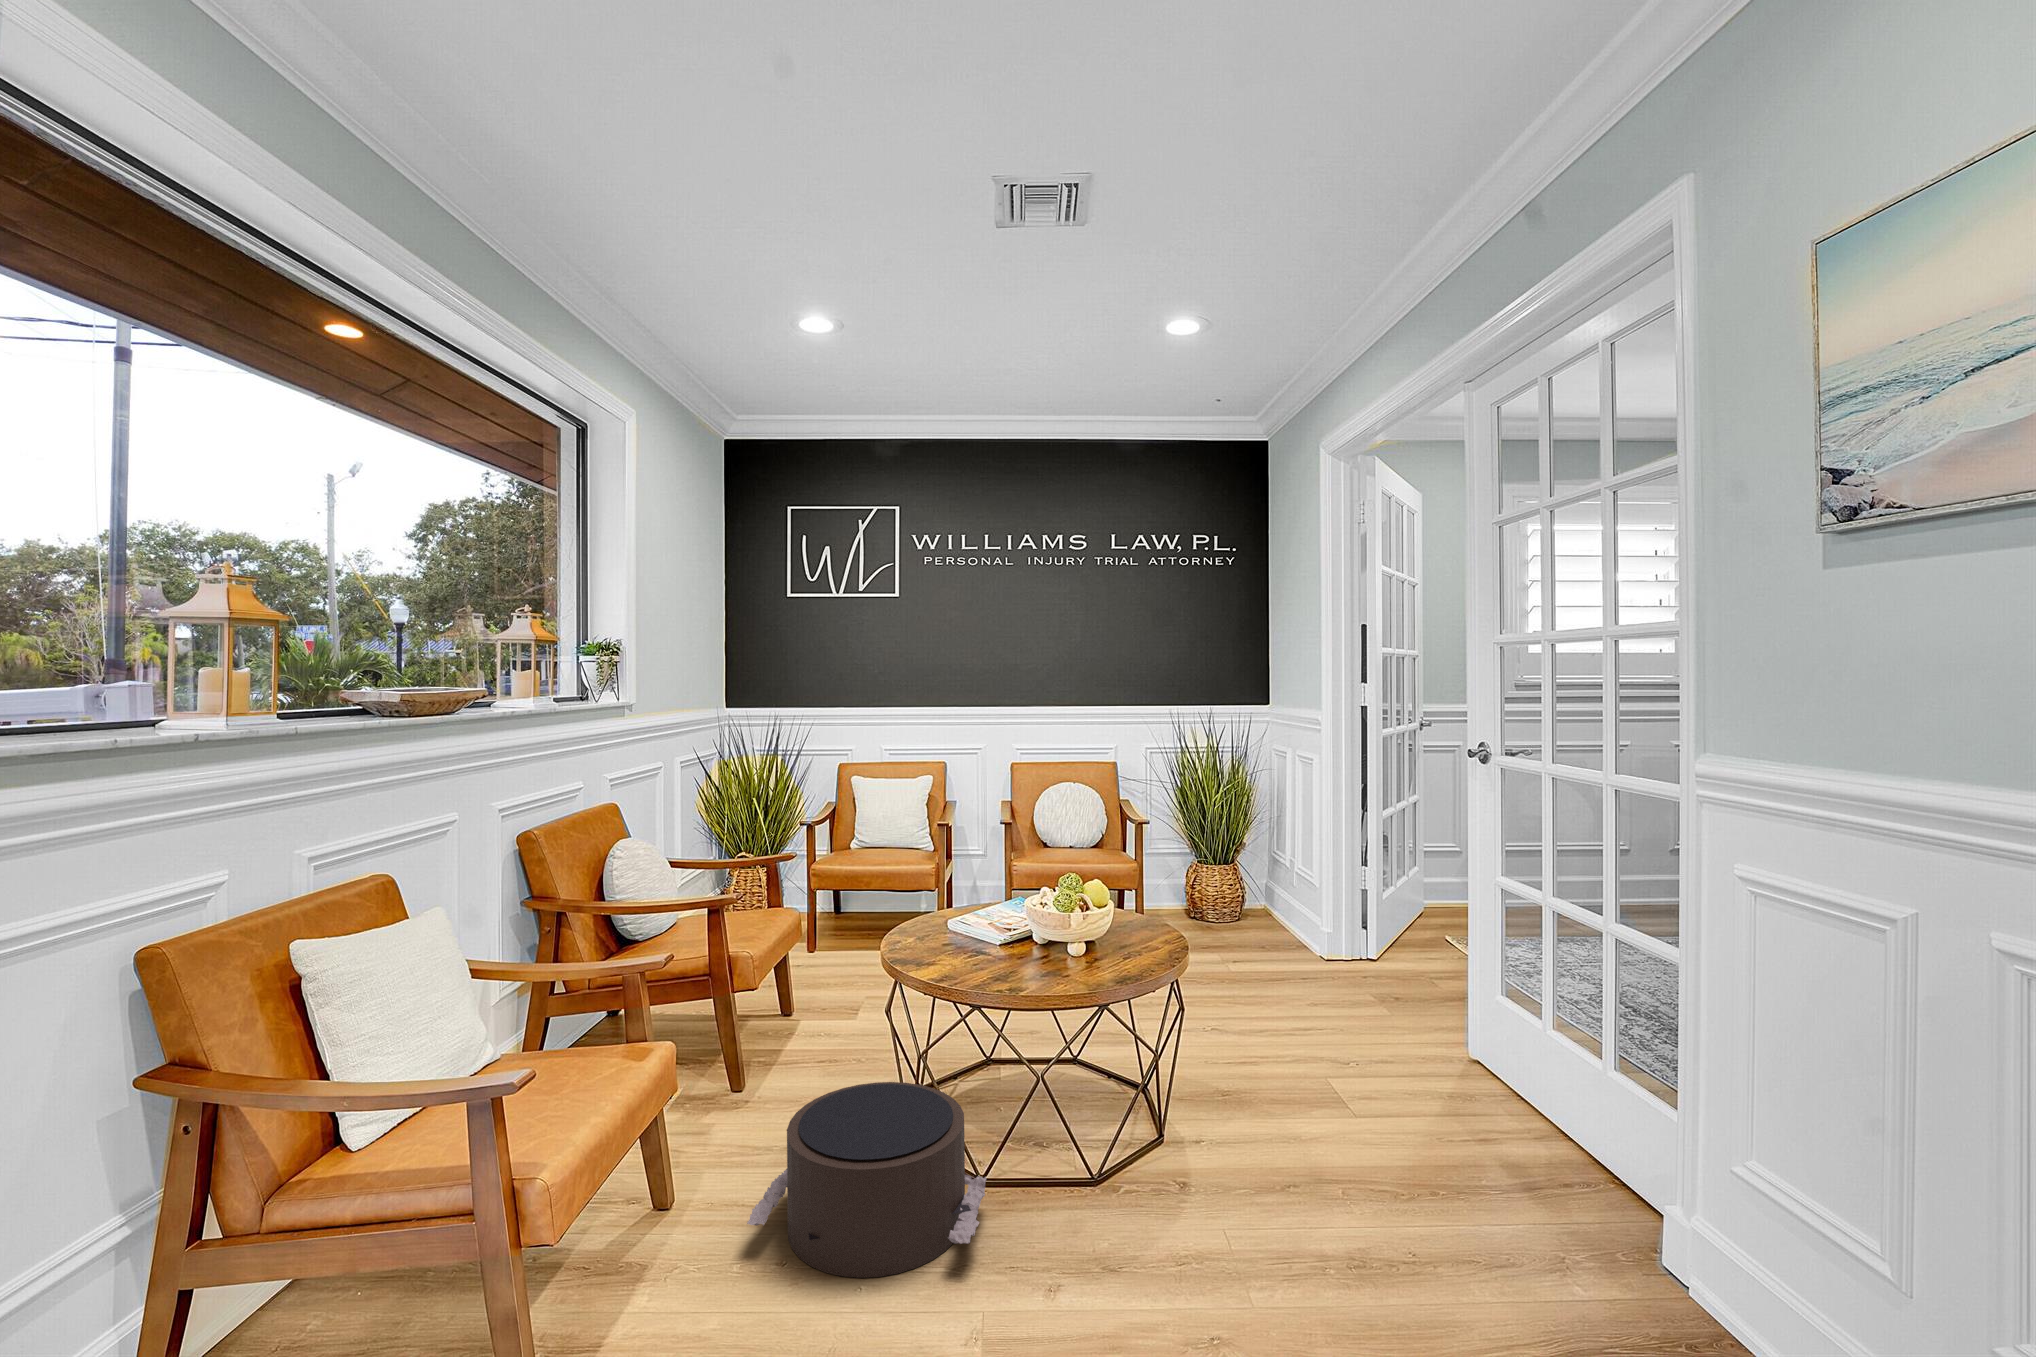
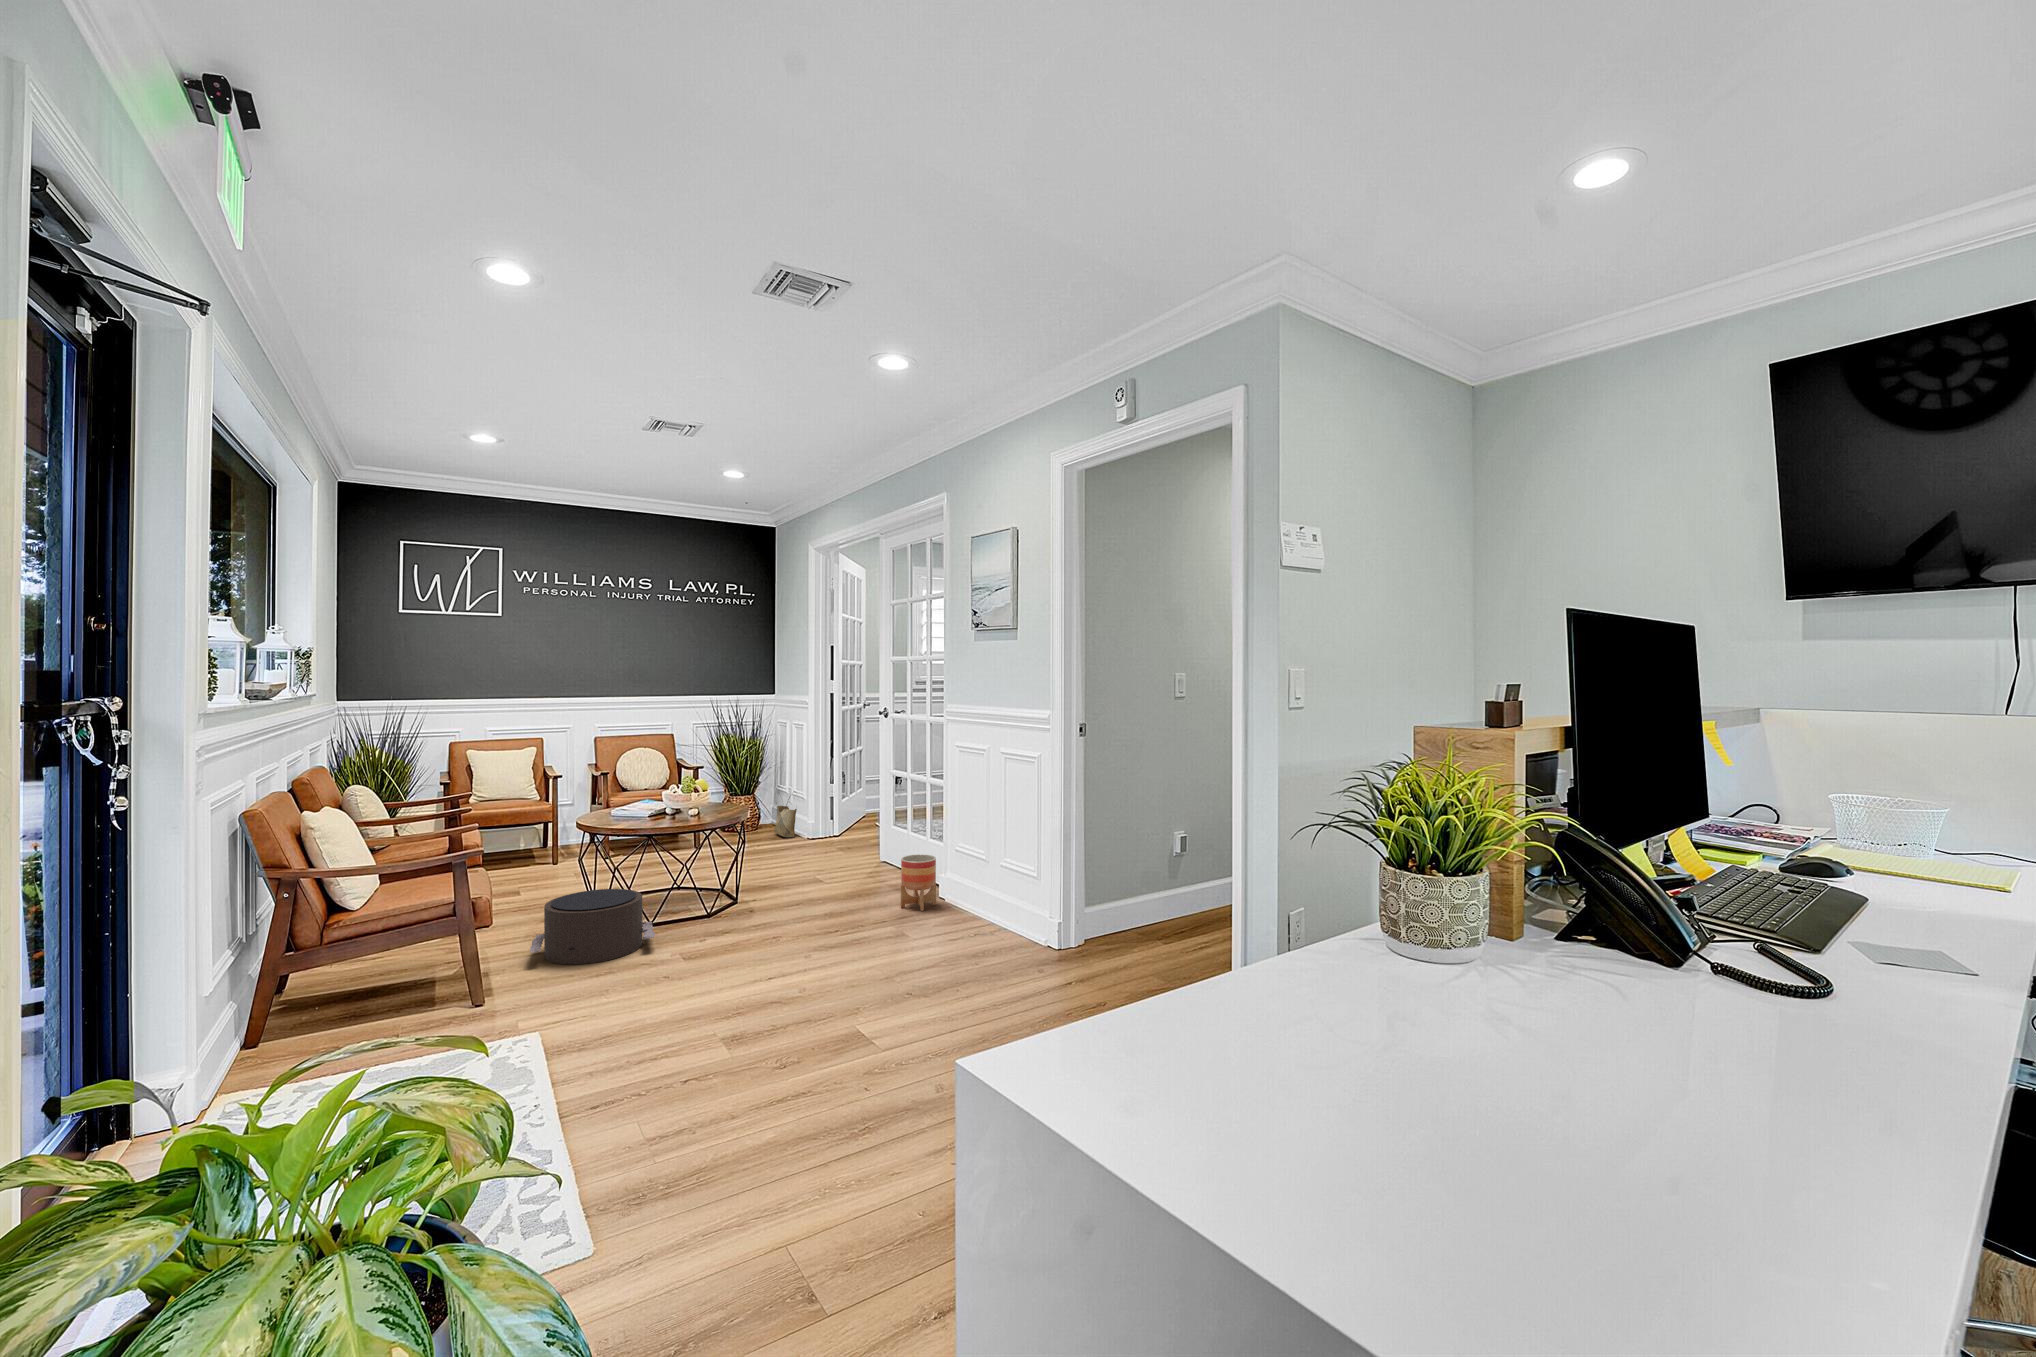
woven basket: none [1266,867,1304,948] -> present [775,795,797,837]
planter: none [1560,1121,1668,1299] -> present [901,854,936,911]

